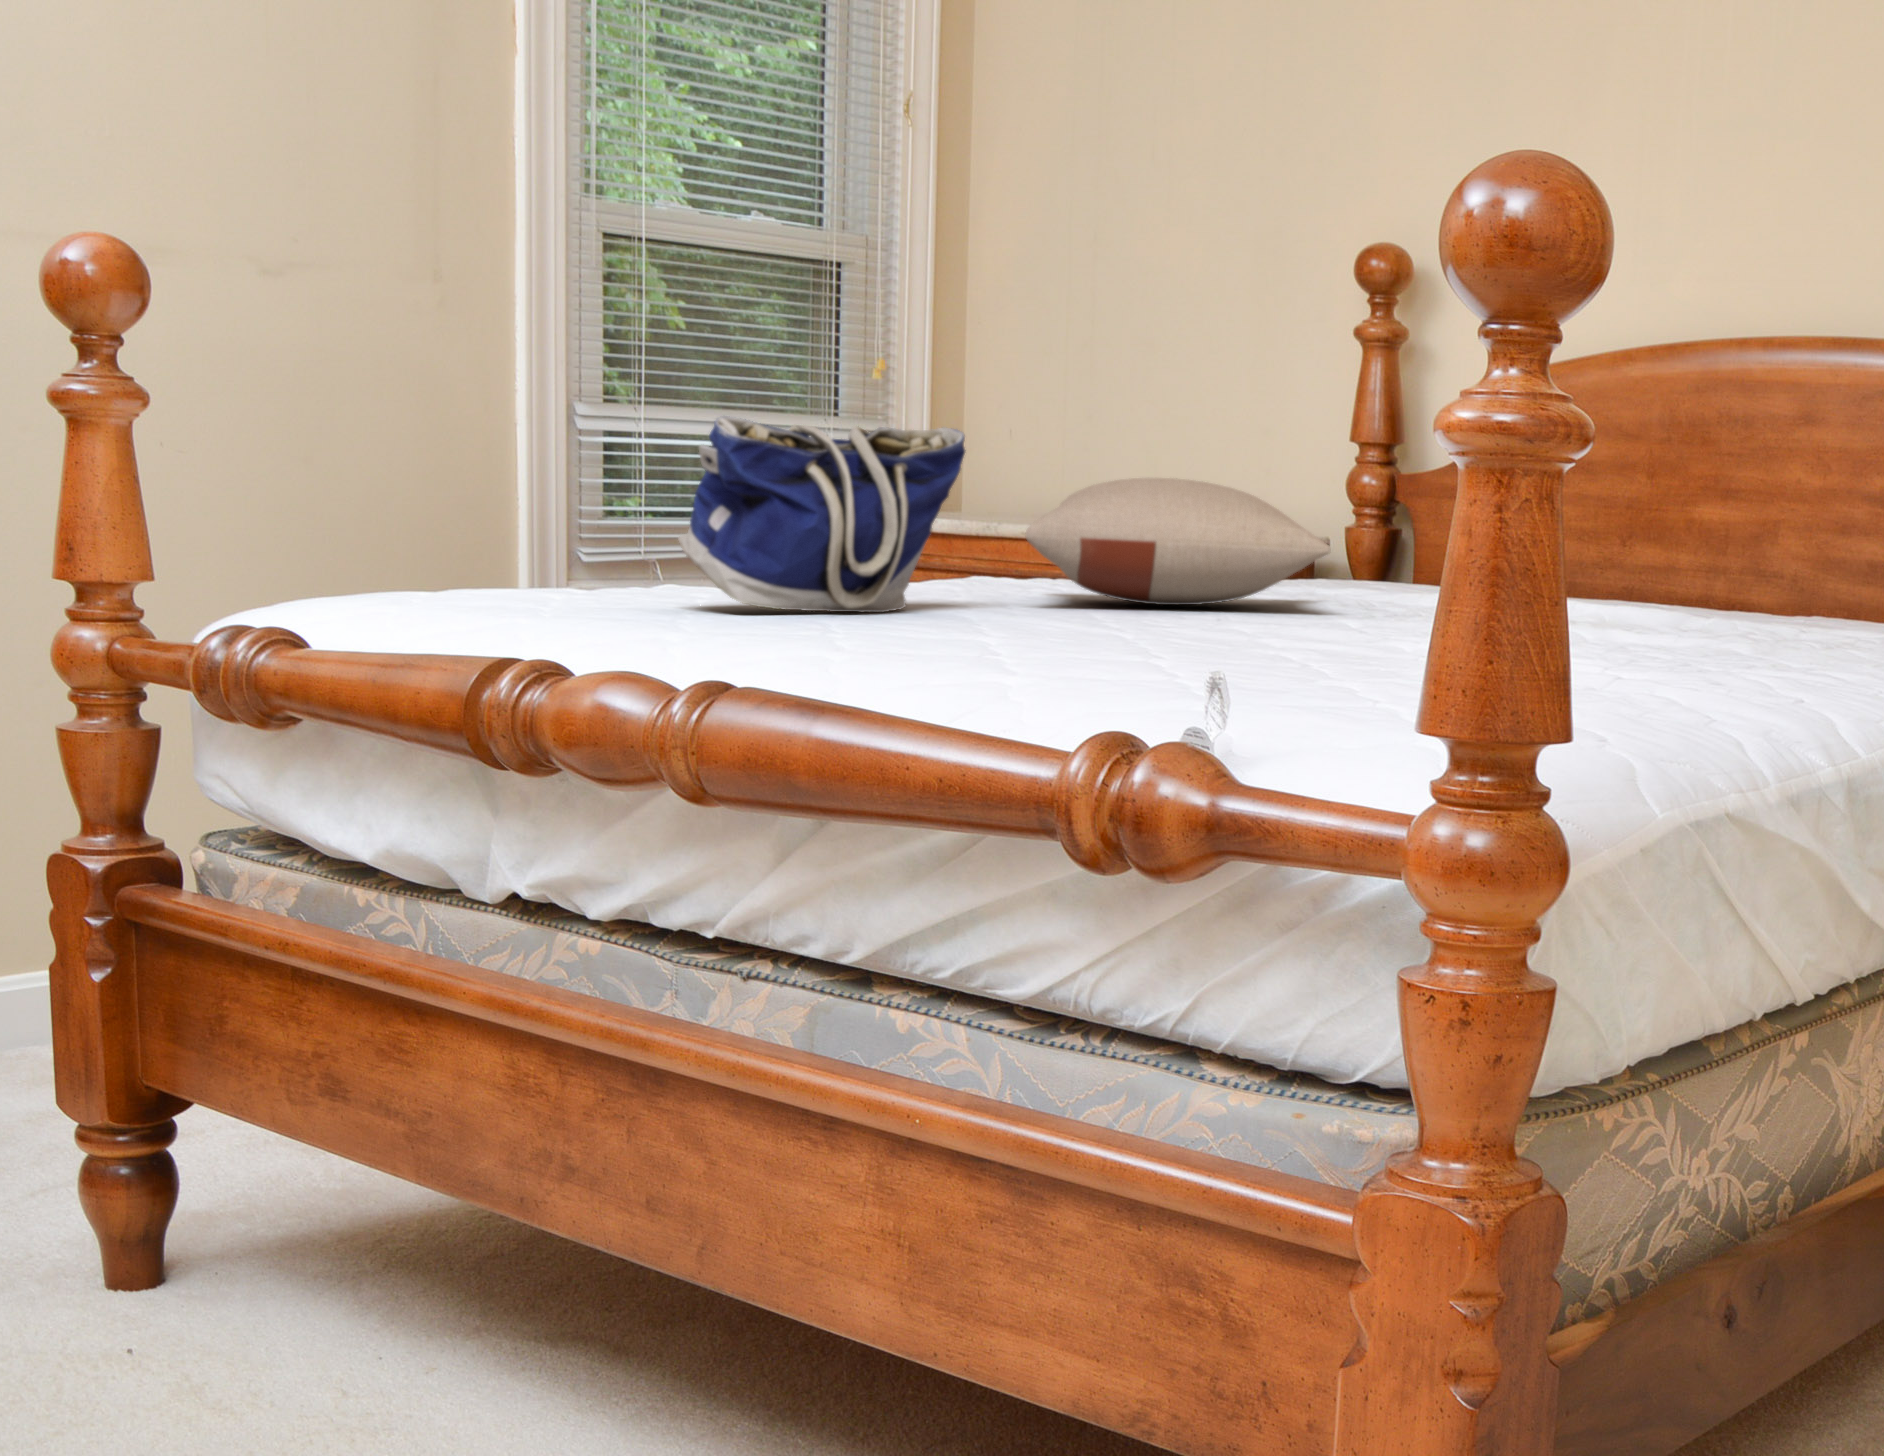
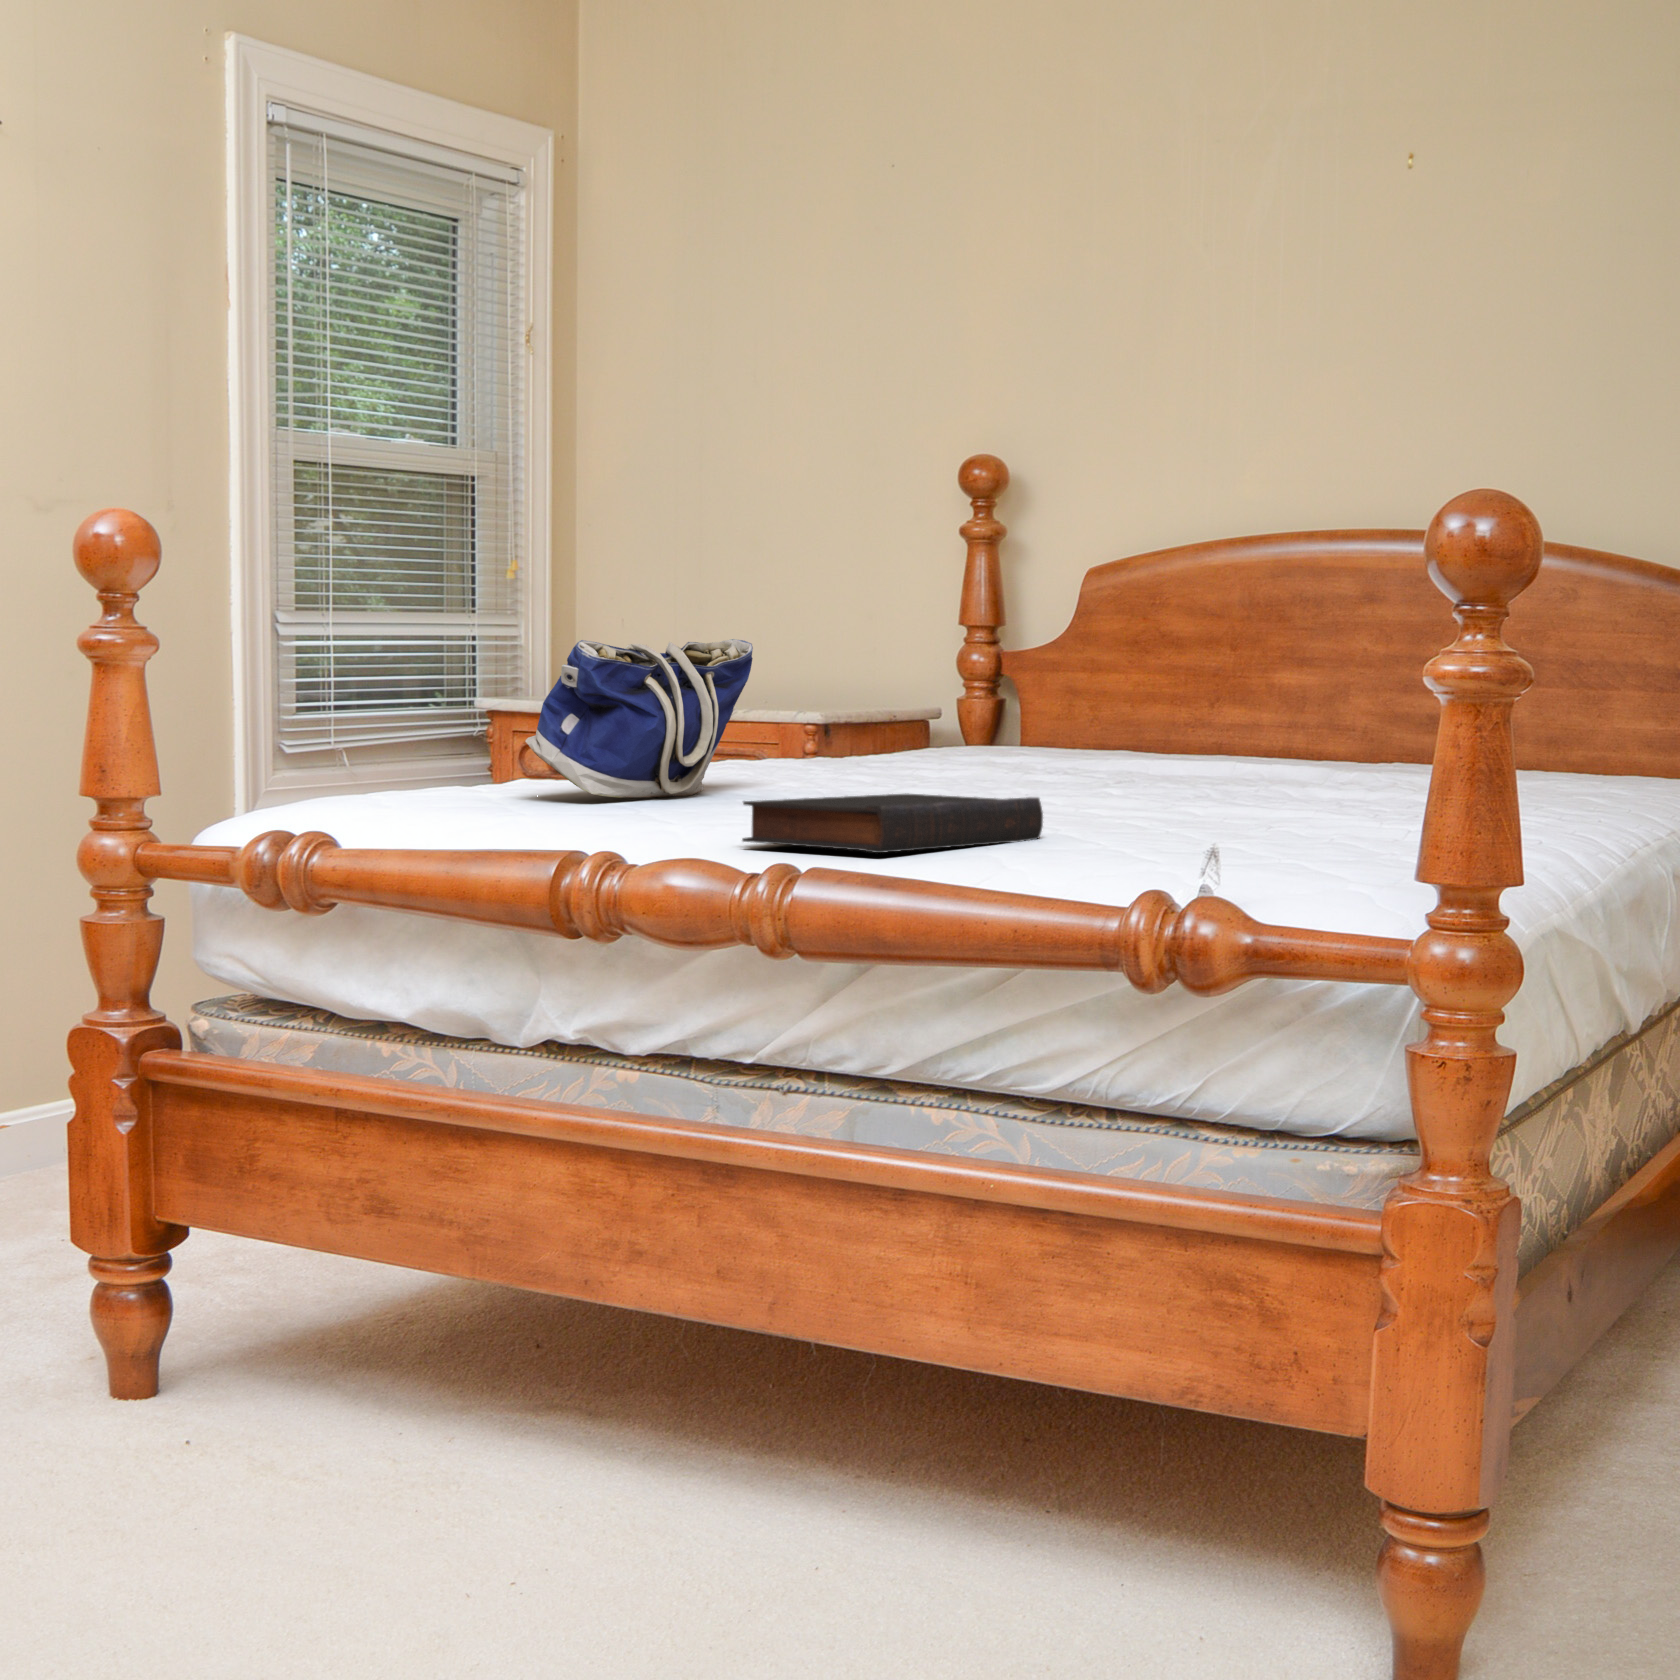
pillow: present [1026,478,1331,605] -> none [765,673,1046,777]
book: none [741,602,1150,674] -> present [742,794,1043,853]

